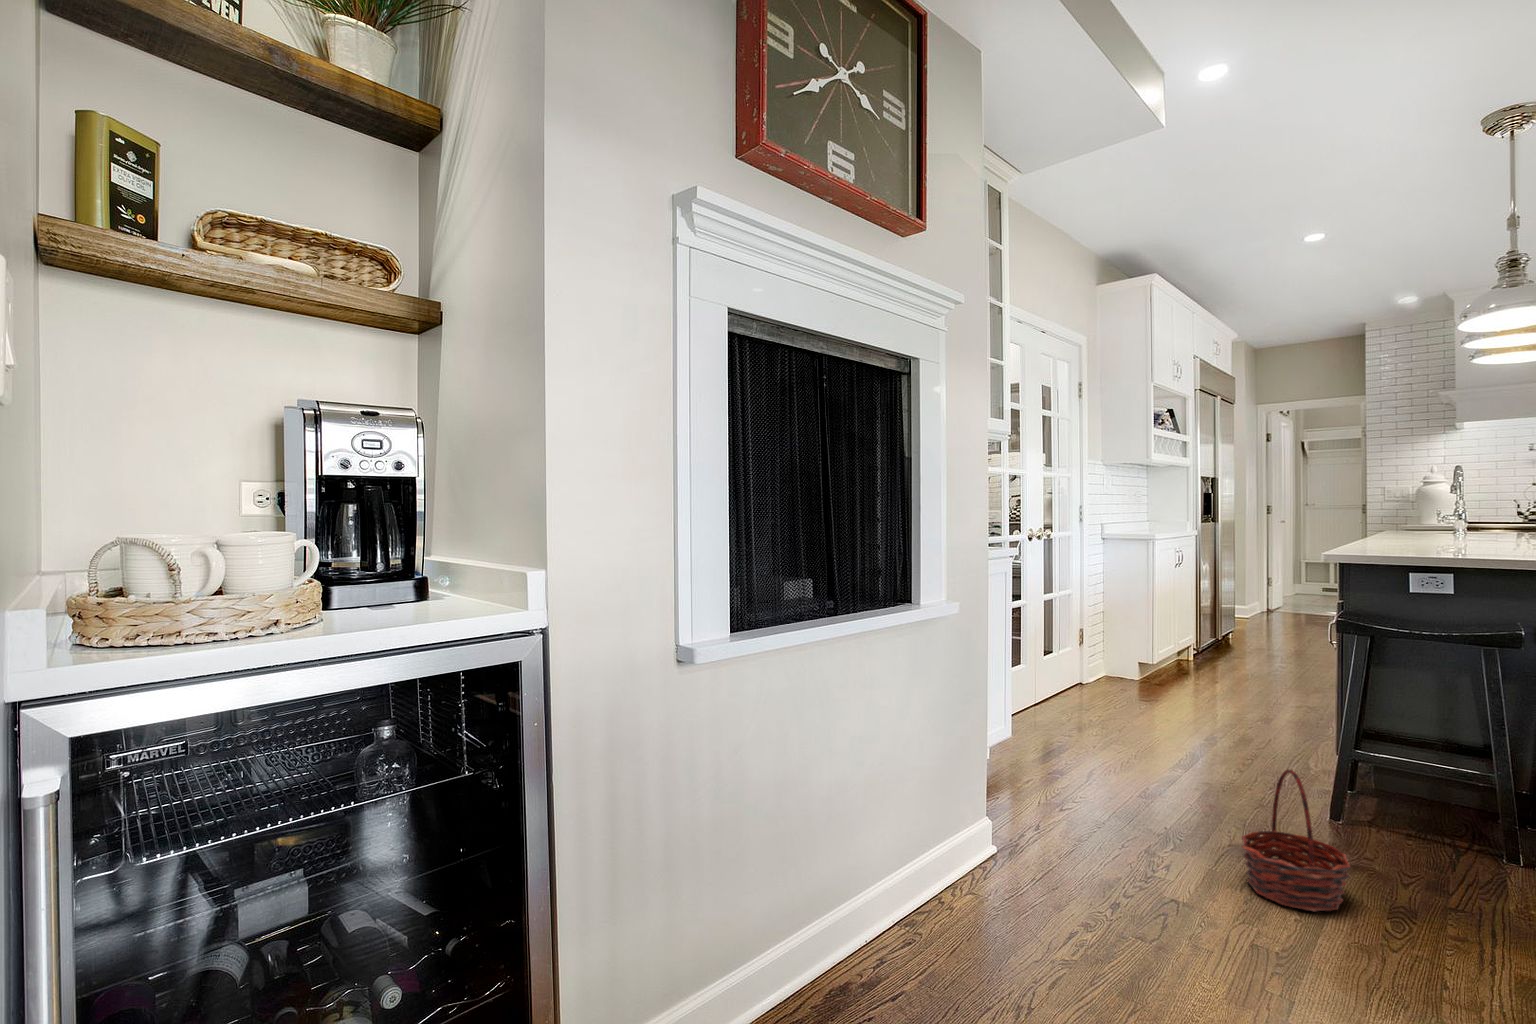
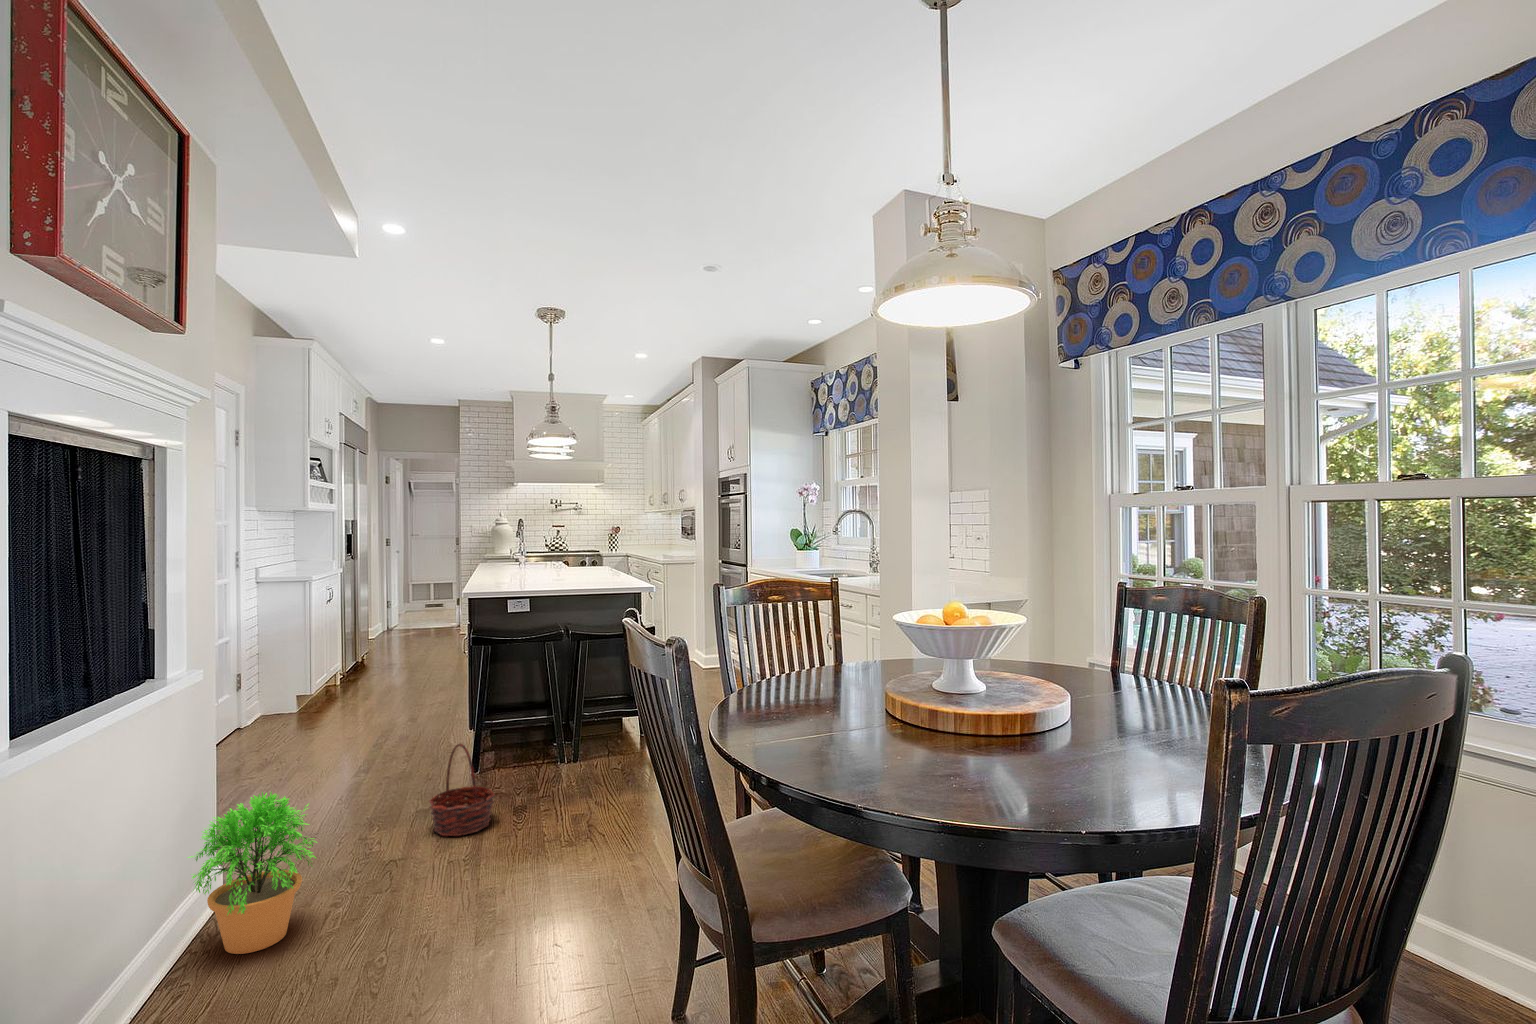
potted plant: none [932,752,1063,937] -> present [188,792,317,954]

